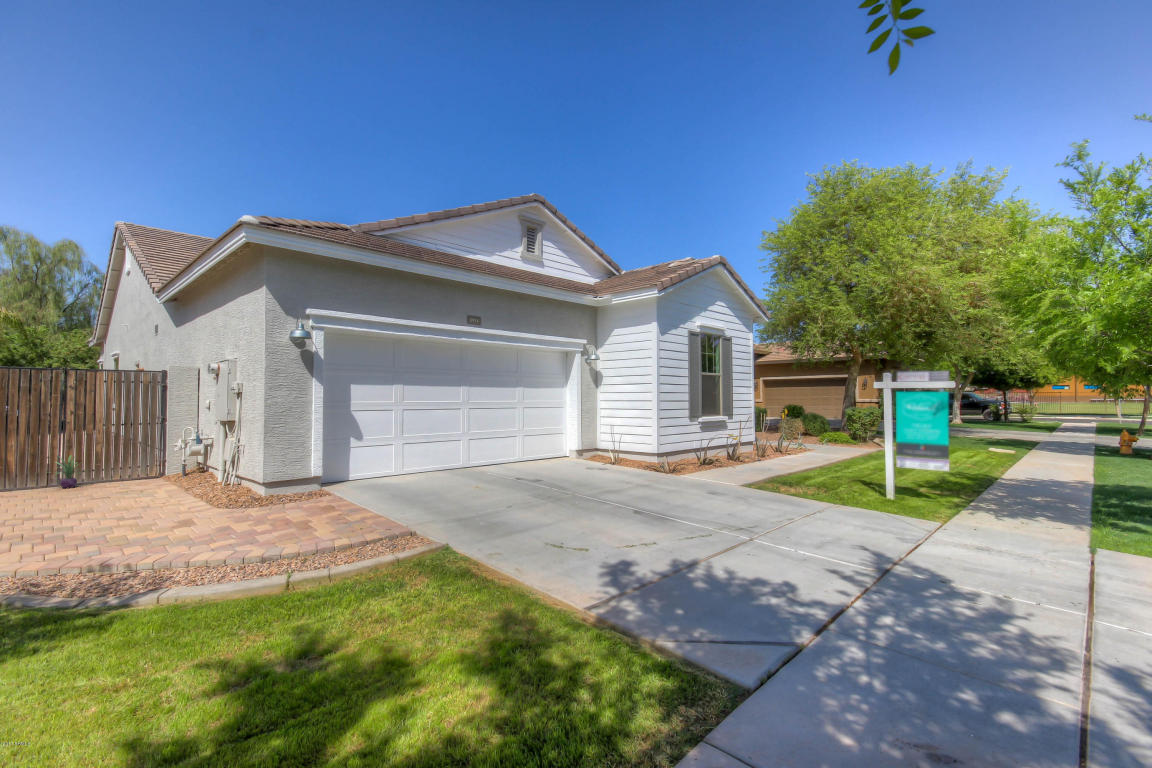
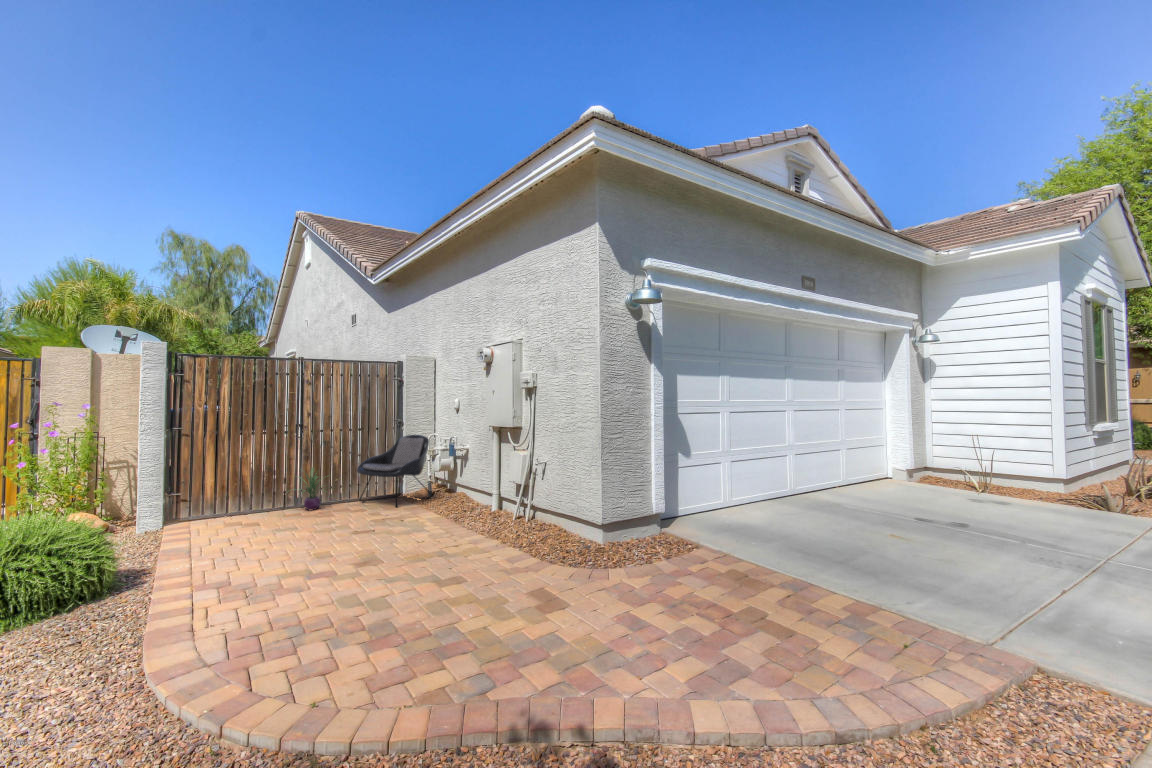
lounge chair: none [114,429,185,485] -> present [357,435,432,507]

